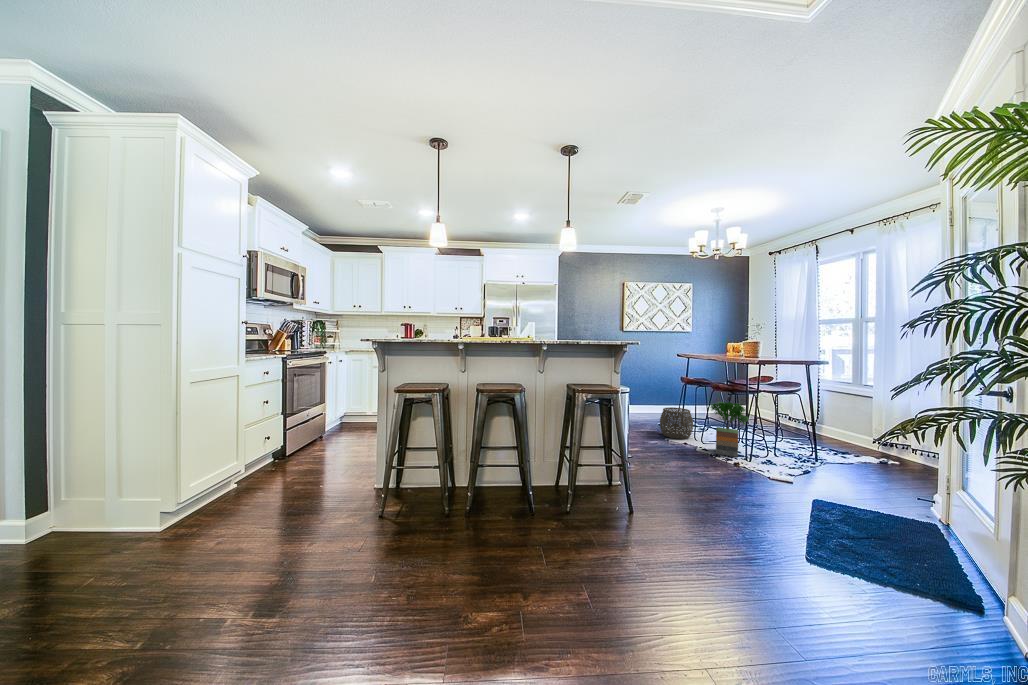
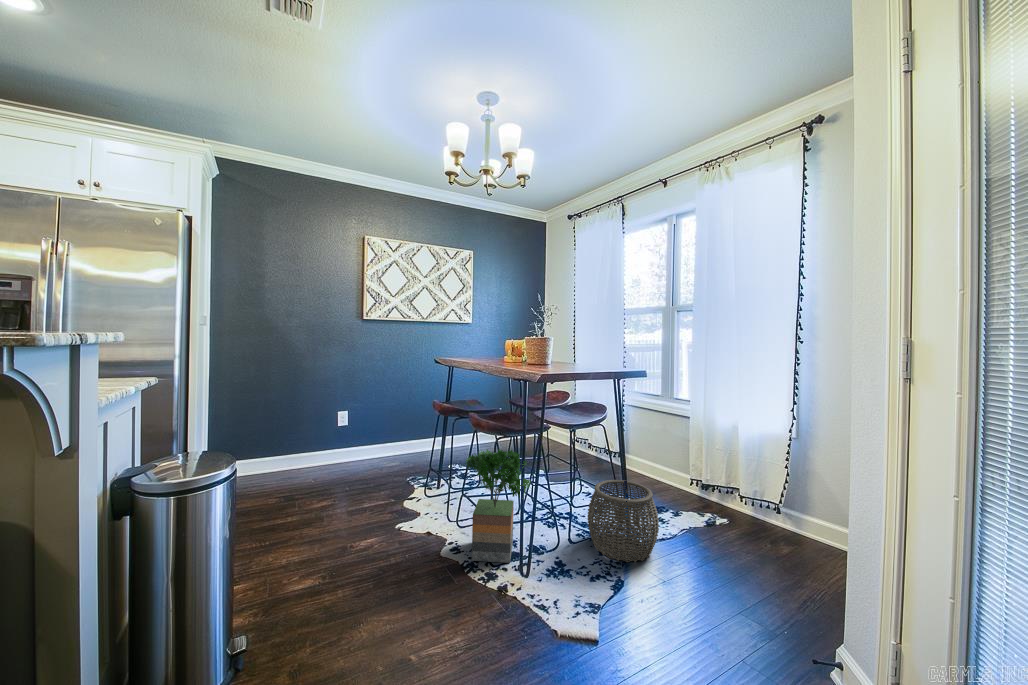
woven basket: present [660,407,693,439] -> present [588,480,659,562]

